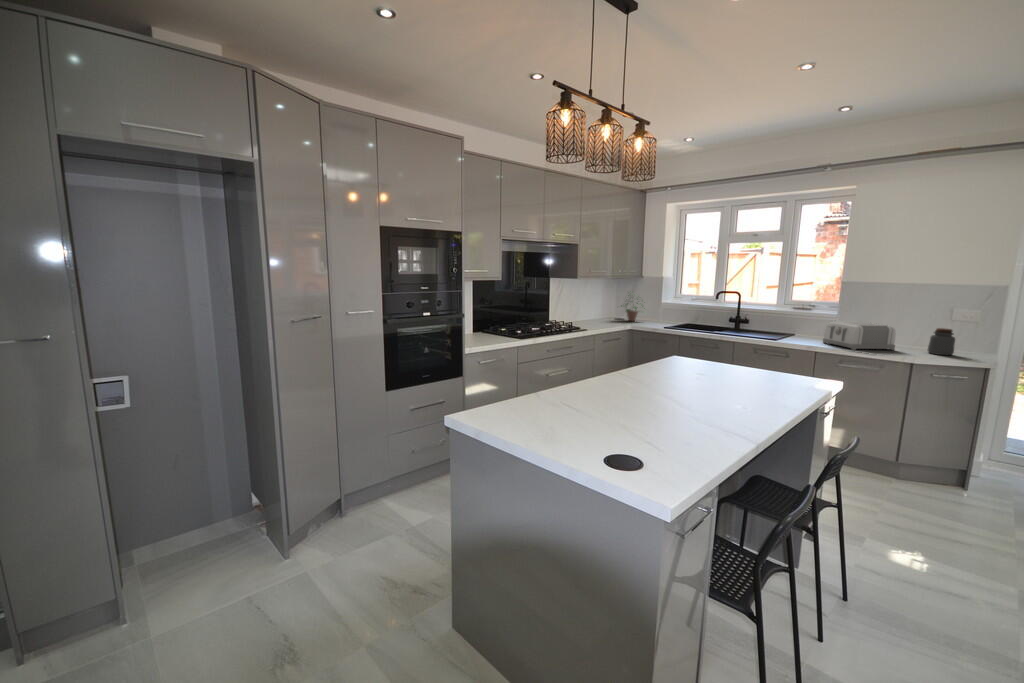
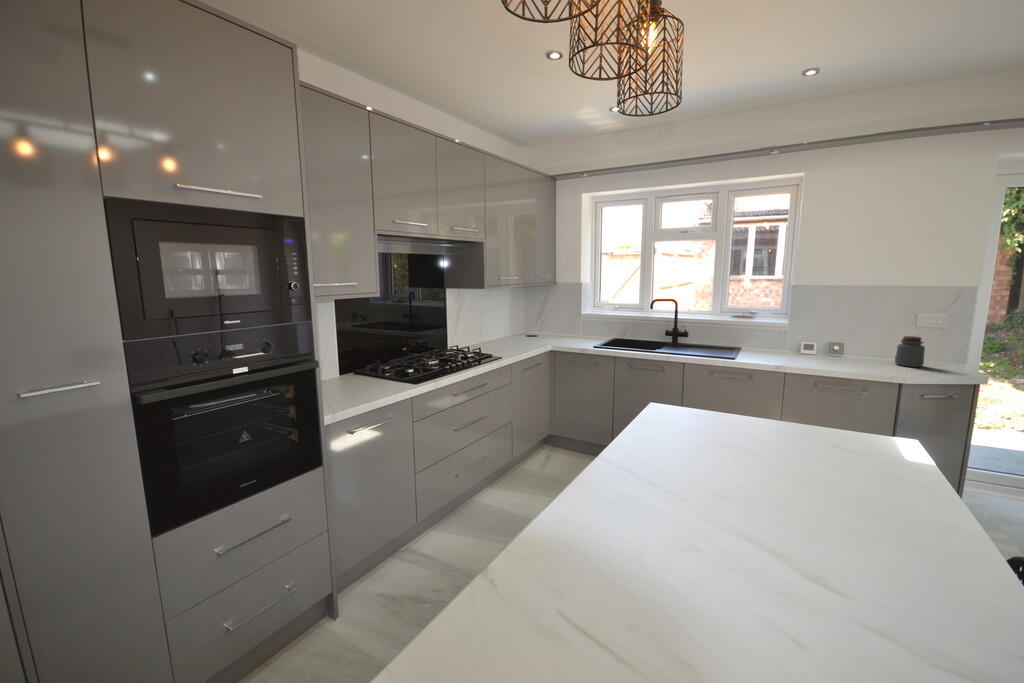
potted plant: present [621,299,645,321] -> none [529,302,568,339]
toaster: present [823,321,896,350] -> none [783,331,863,367]

